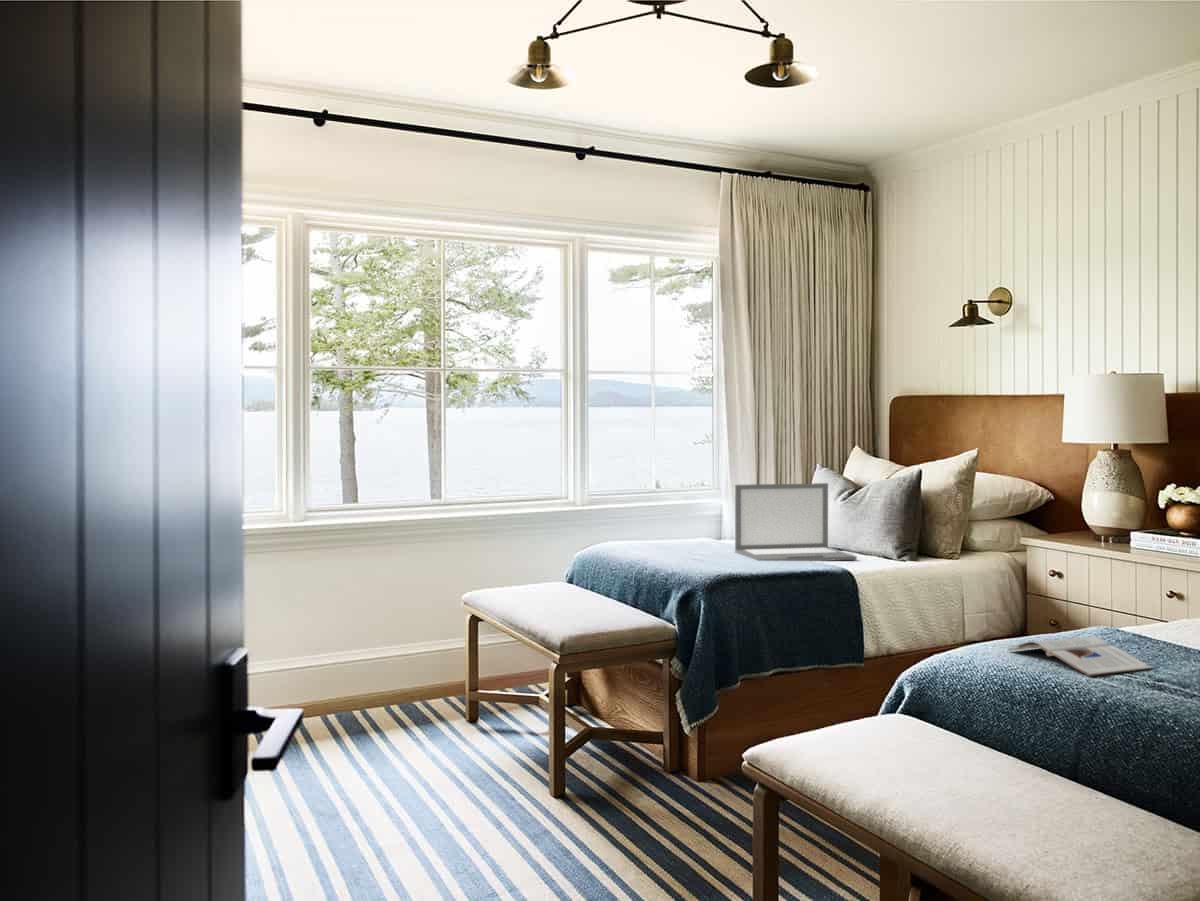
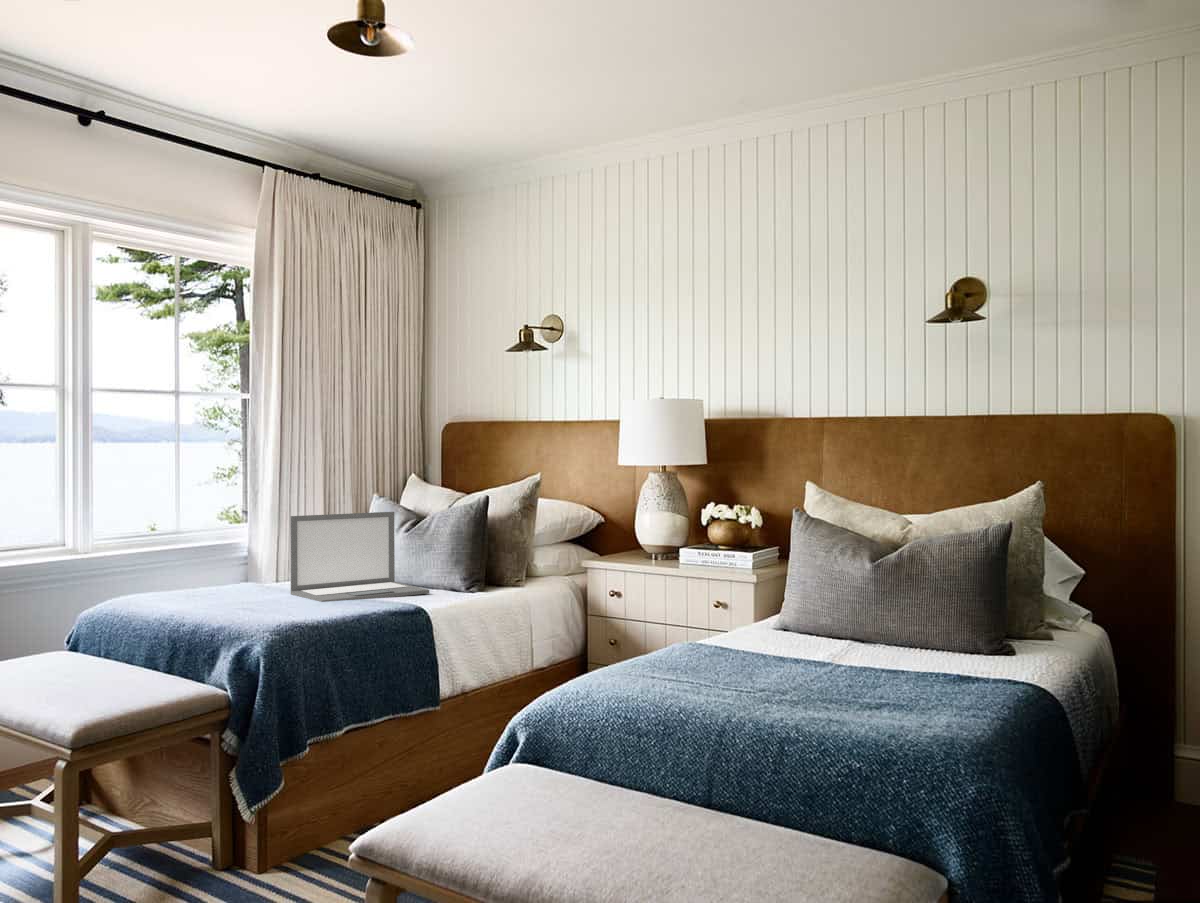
magazine: present [1009,637,1152,676] -> none [620,655,754,696]

